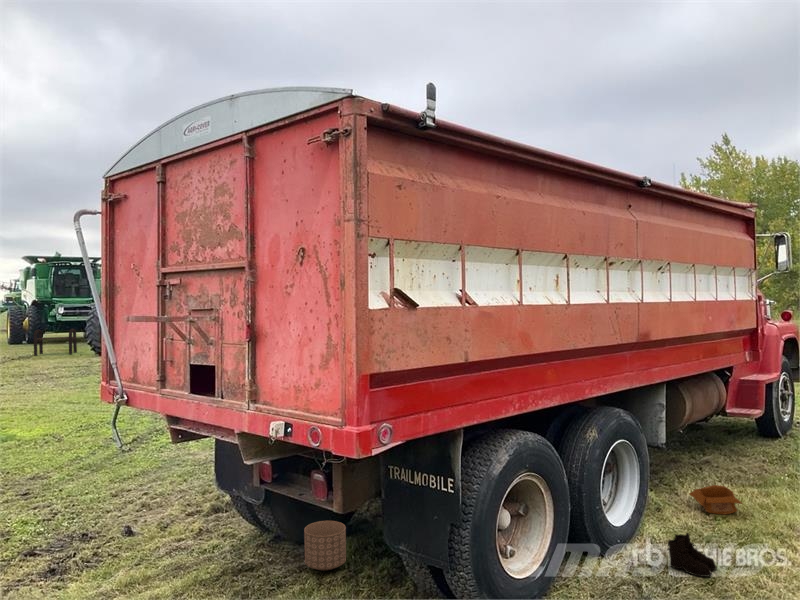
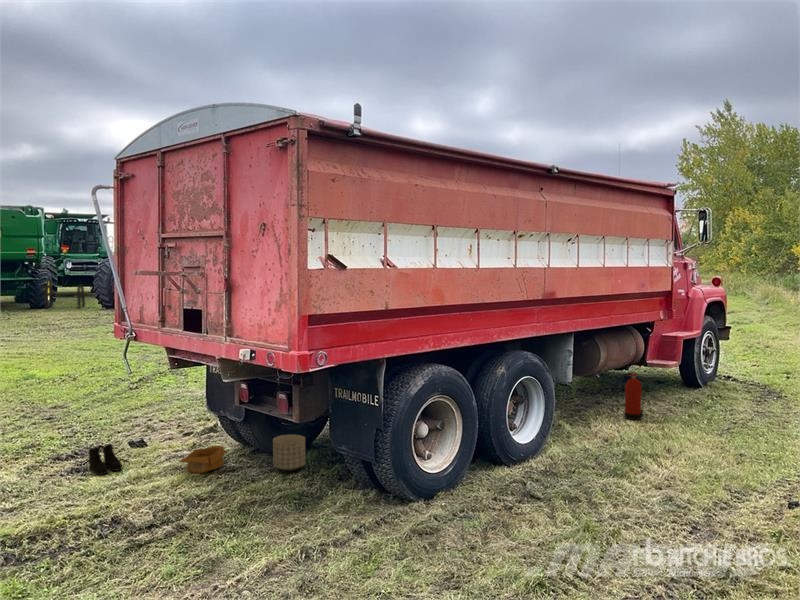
fire extinguisher: none [719,425,744,486] -> present [624,373,643,420]
cardboard box: present [689,485,742,514] -> present [179,446,226,473]
boots: present [667,533,717,577] -> present [89,444,122,475]

